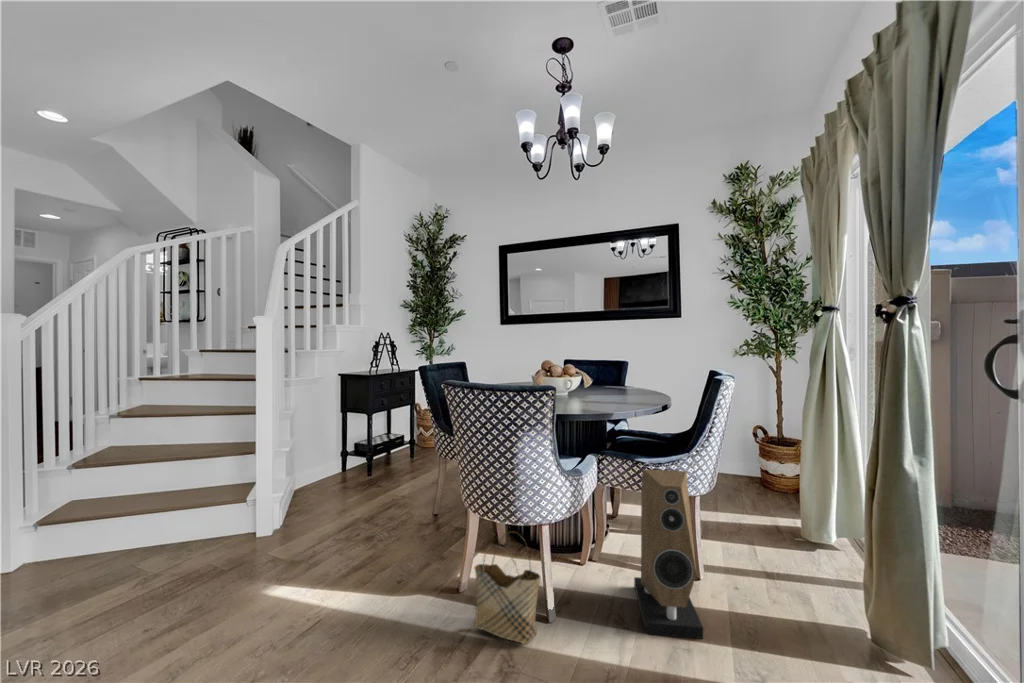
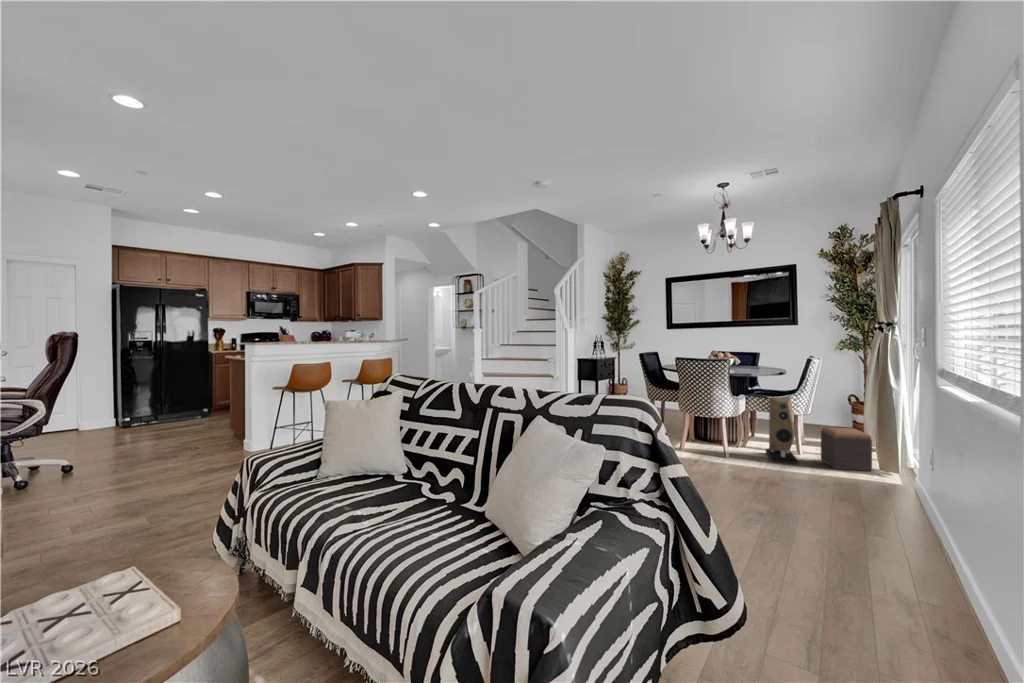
woven basket: present [474,531,540,644] -> none [695,420,725,459]
footstool: none [747,537,871,662] -> present [821,427,872,471]

